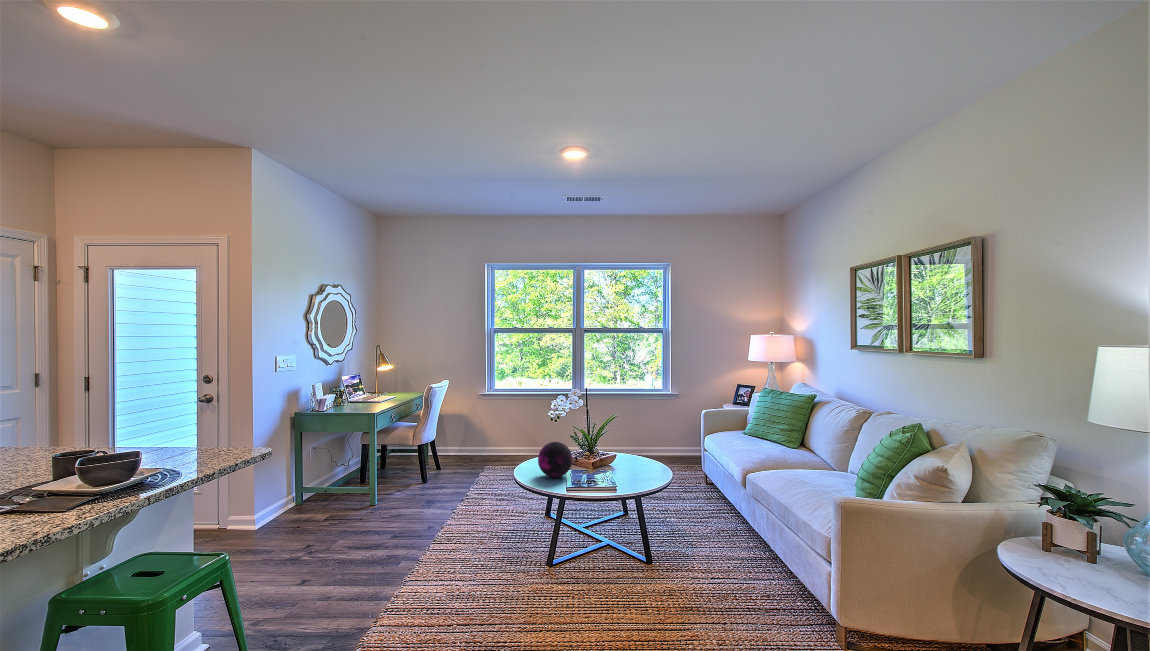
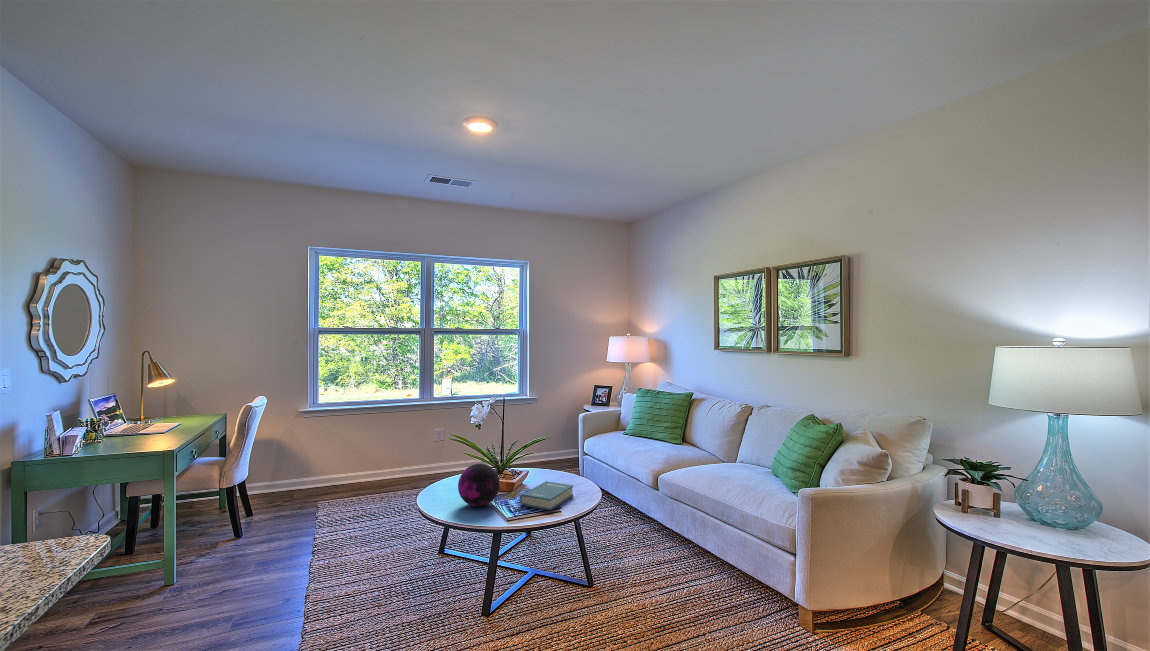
hardback book: none [587,465,639,488] -> present [520,481,573,510]

